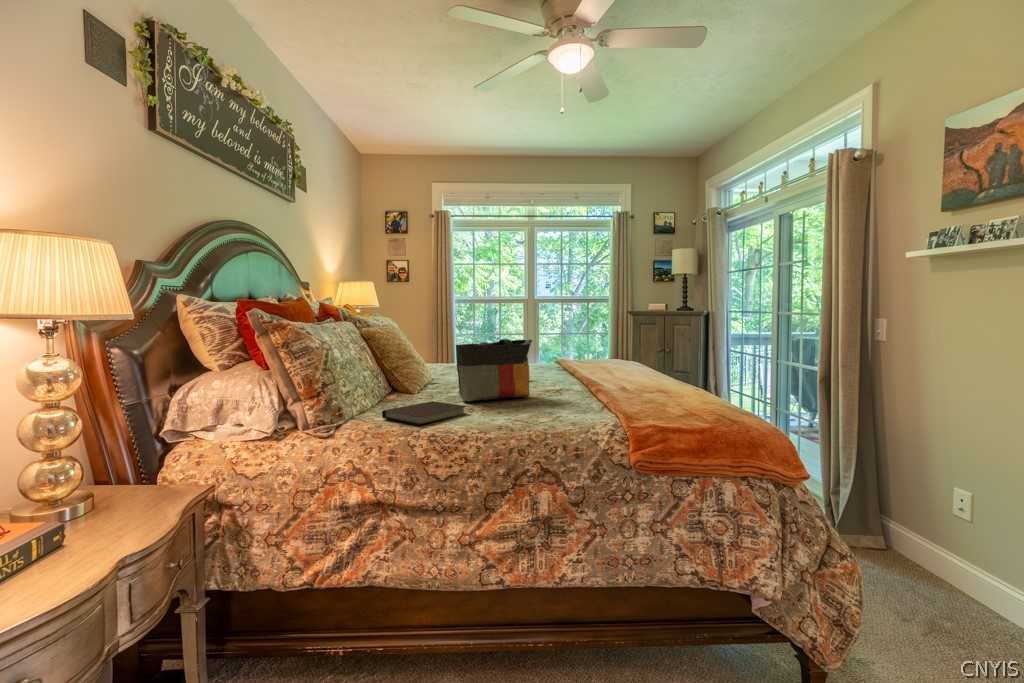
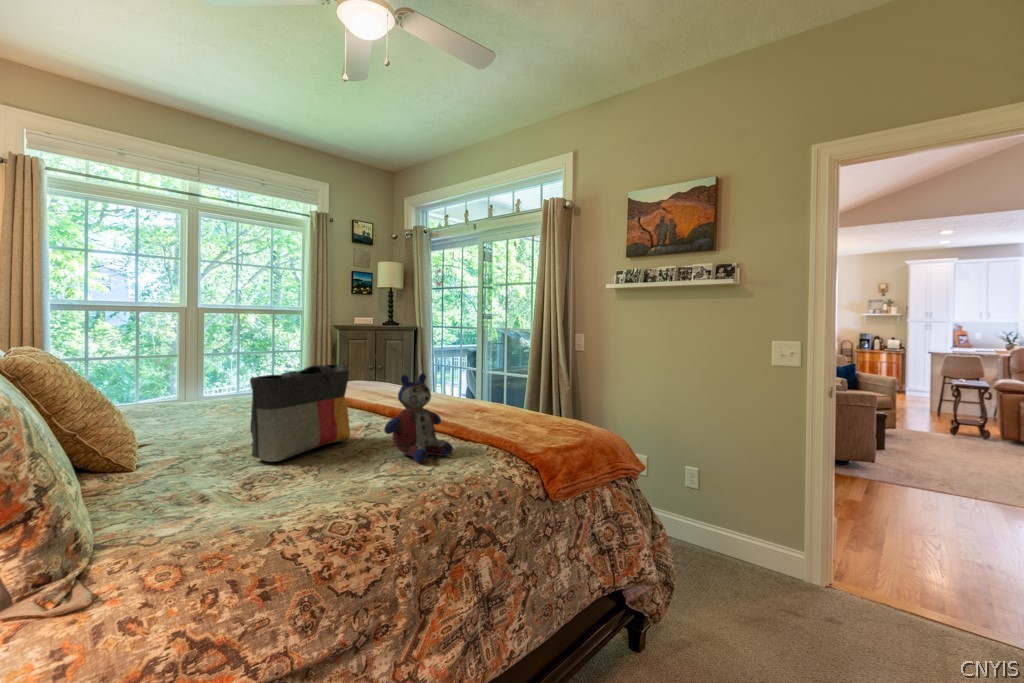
stuffed bear: none [524,348,577,416] -> present [384,373,453,462]
notebook: present [382,401,467,425] -> none [168,470,310,525]

